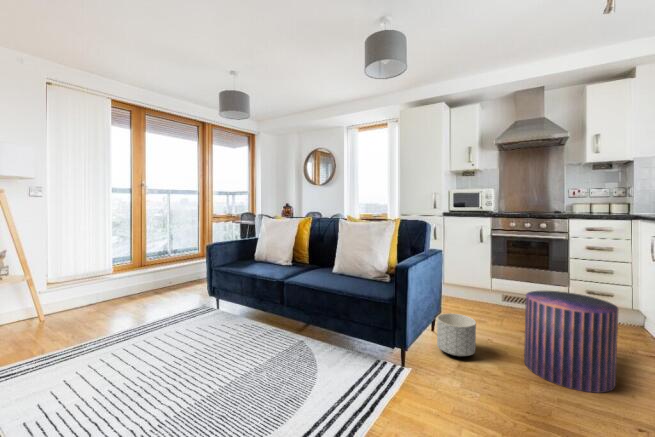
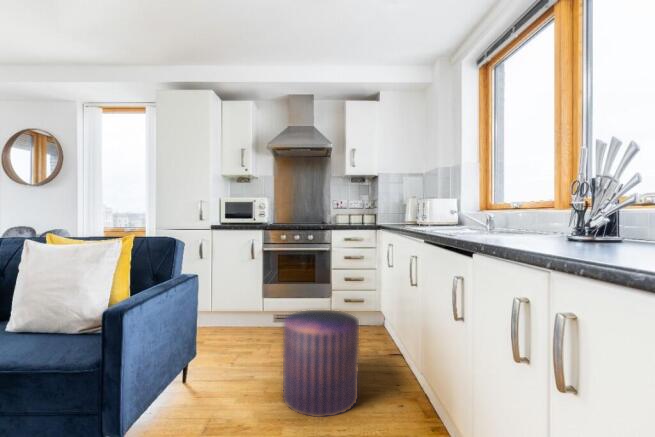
planter: present [437,313,476,357] -> none [183,356,231,413]

